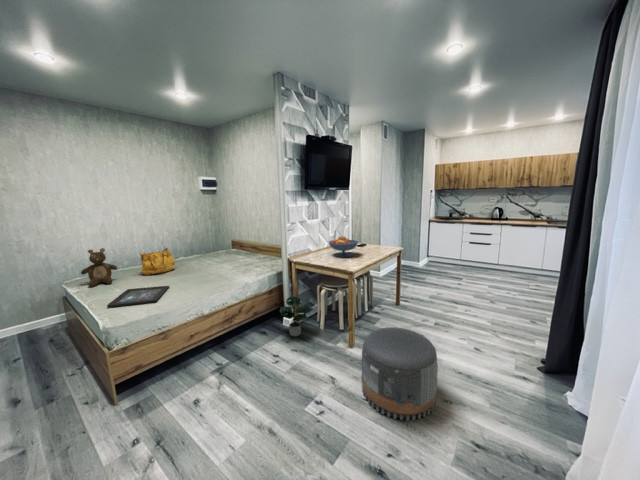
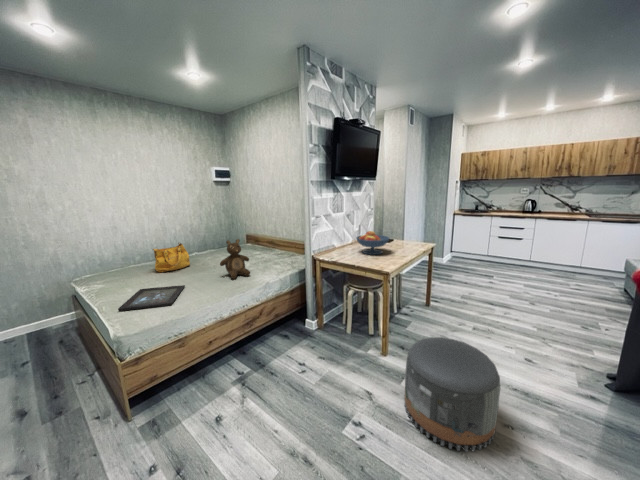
teddy bear: present [81,248,117,287] -> present [220,239,250,279]
potted plant: present [280,296,313,336] -> none [304,297,341,341]

